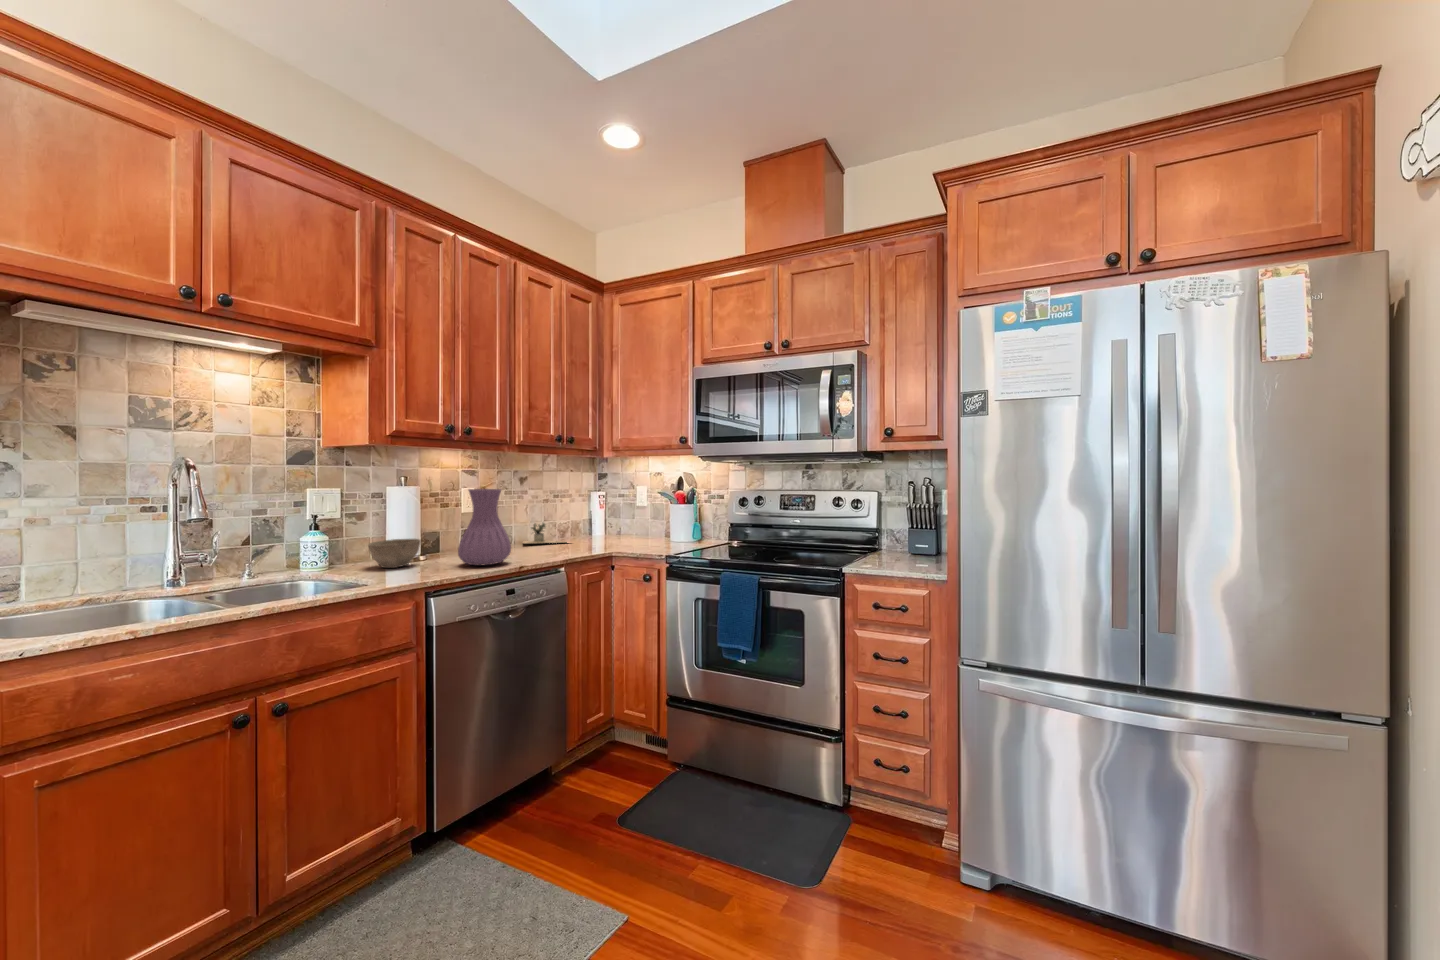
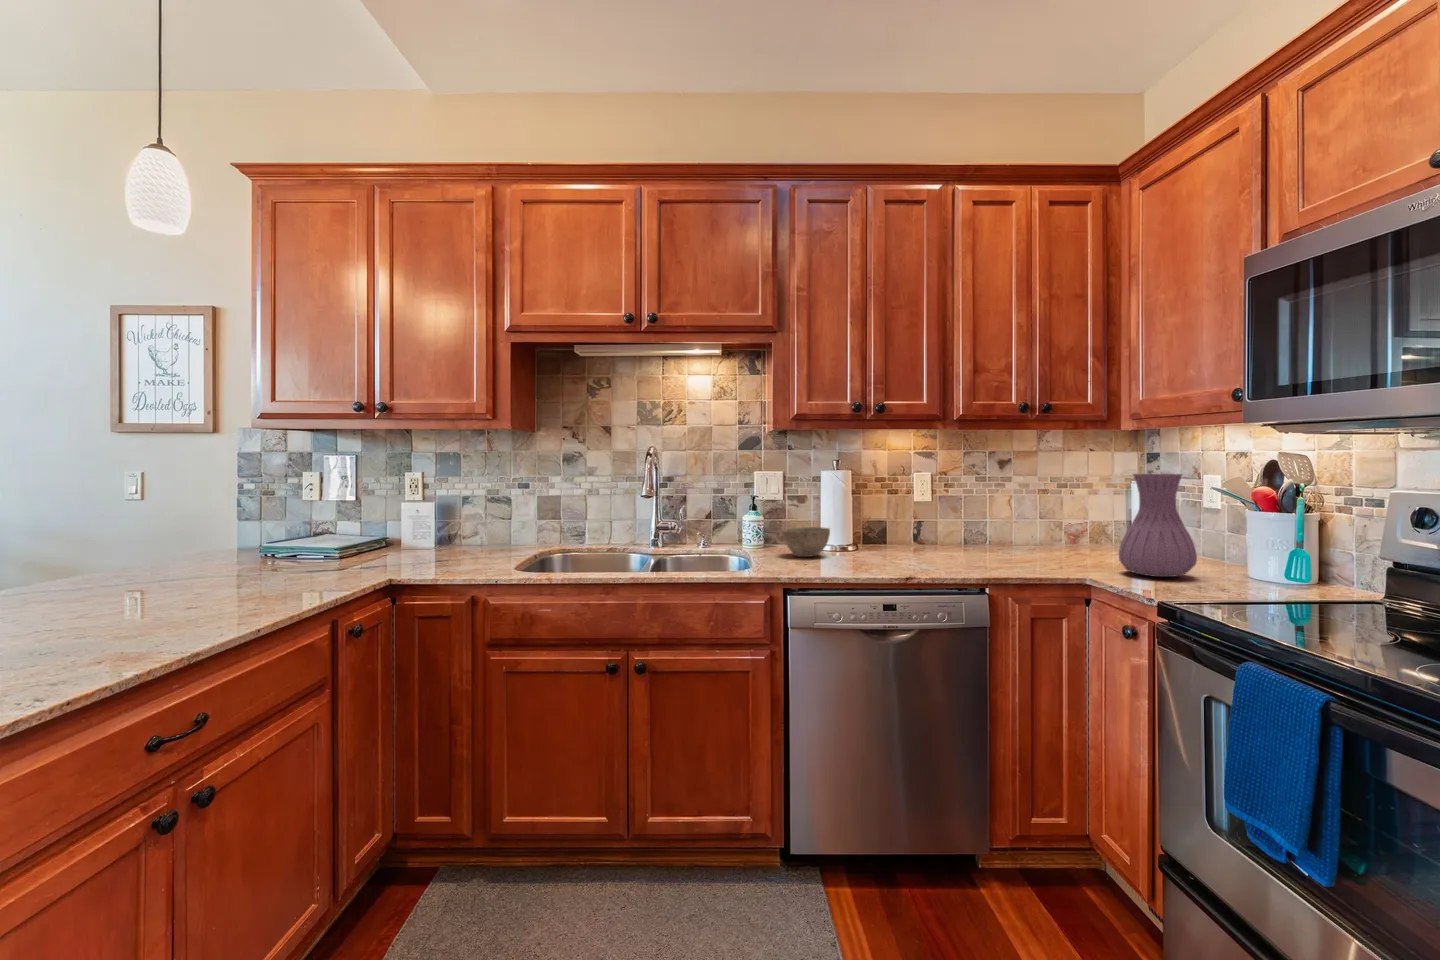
vase: present [458,489,511,565] -> present [1119,474,1197,577]
potted plant: present [523,523,564,543] -> none [983,521,1094,555]

